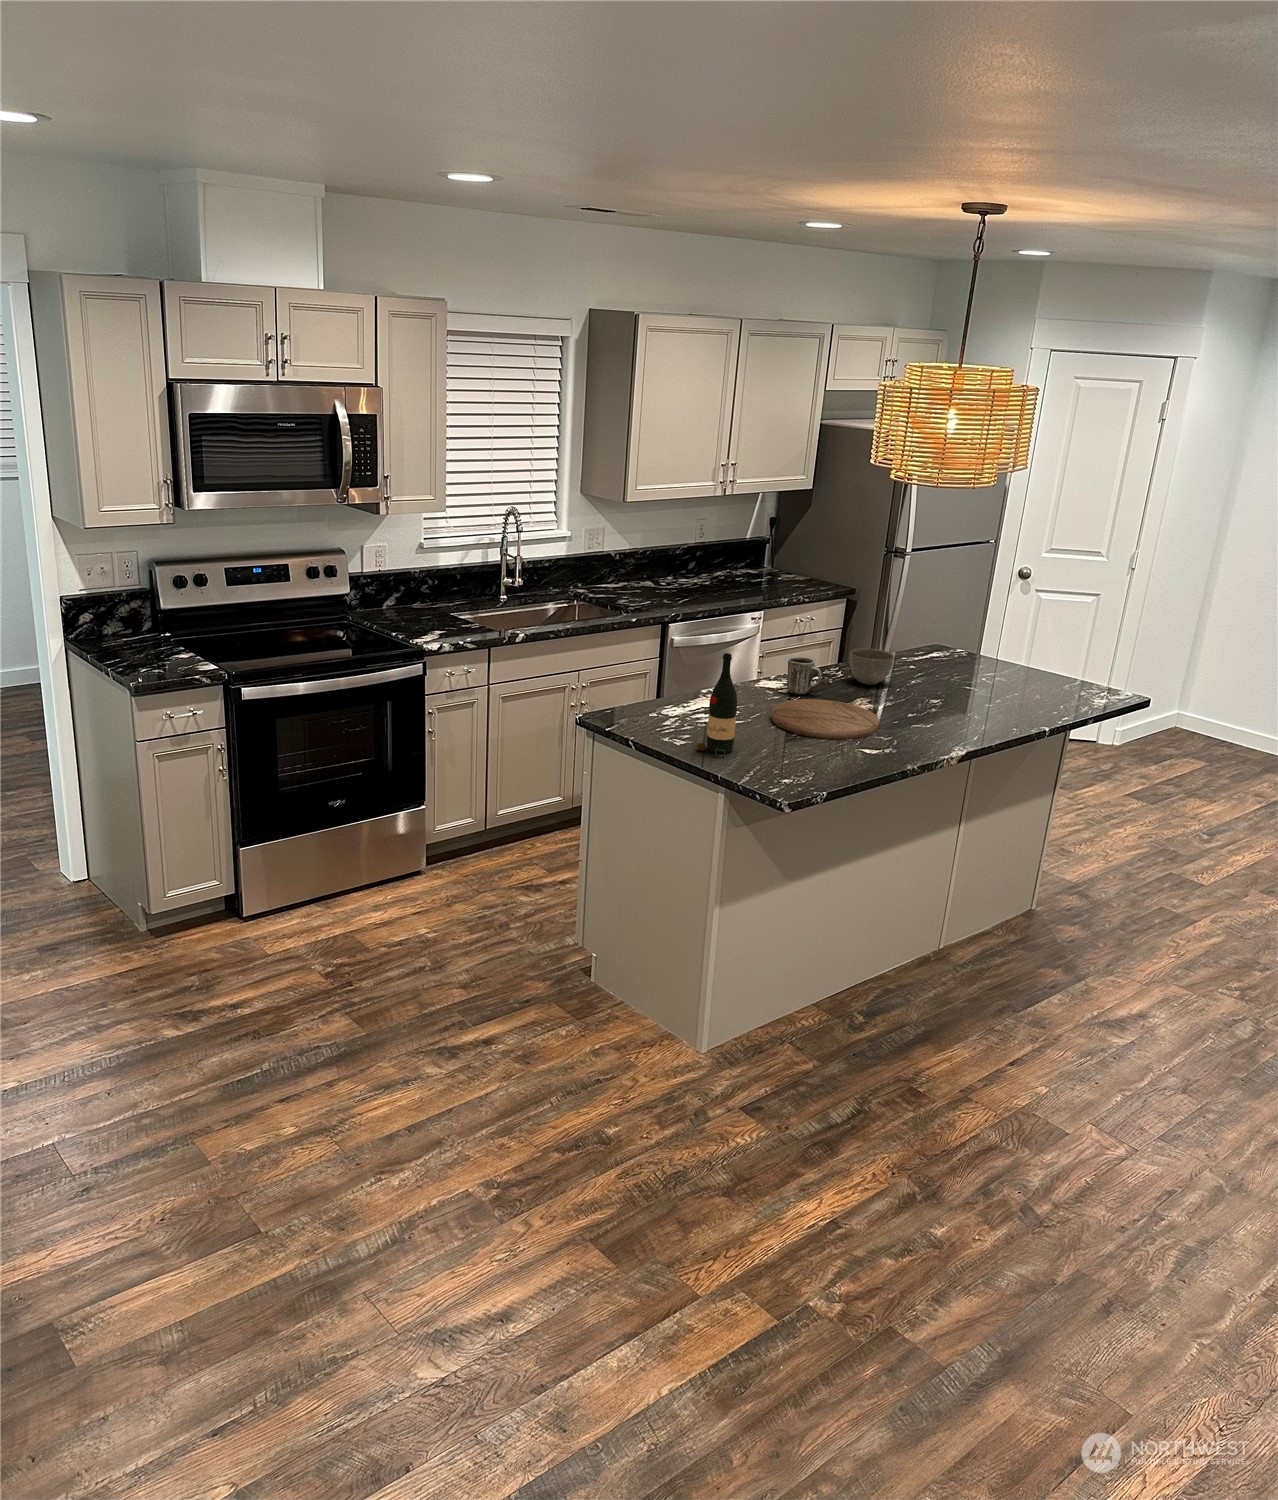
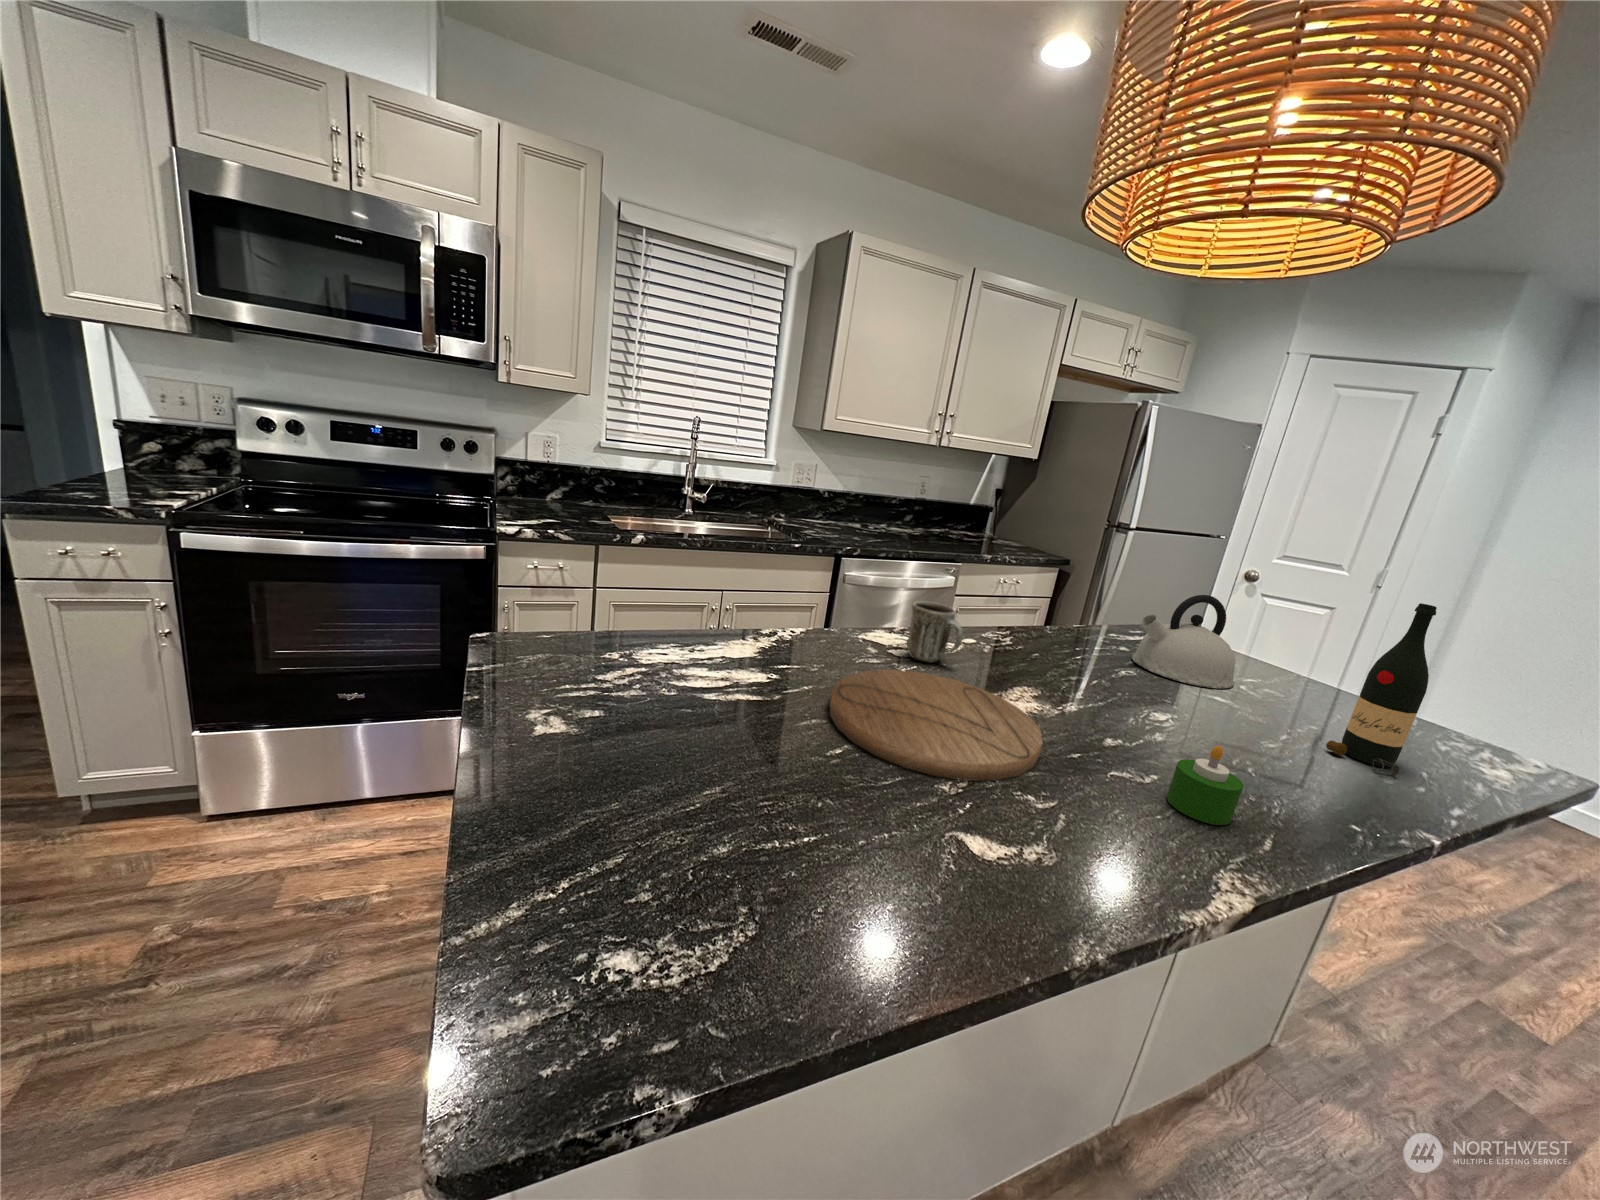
kettle: none [917,625,977,683] -> present [1132,595,1235,689]
bowl: present [850,648,894,685] -> none [1023,607,1097,666]
wine bottle: present [697,653,737,756] -> present [1326,603,1437,776]
candle: none [935,705,963,739] -> present [1167,746,1243,825]

